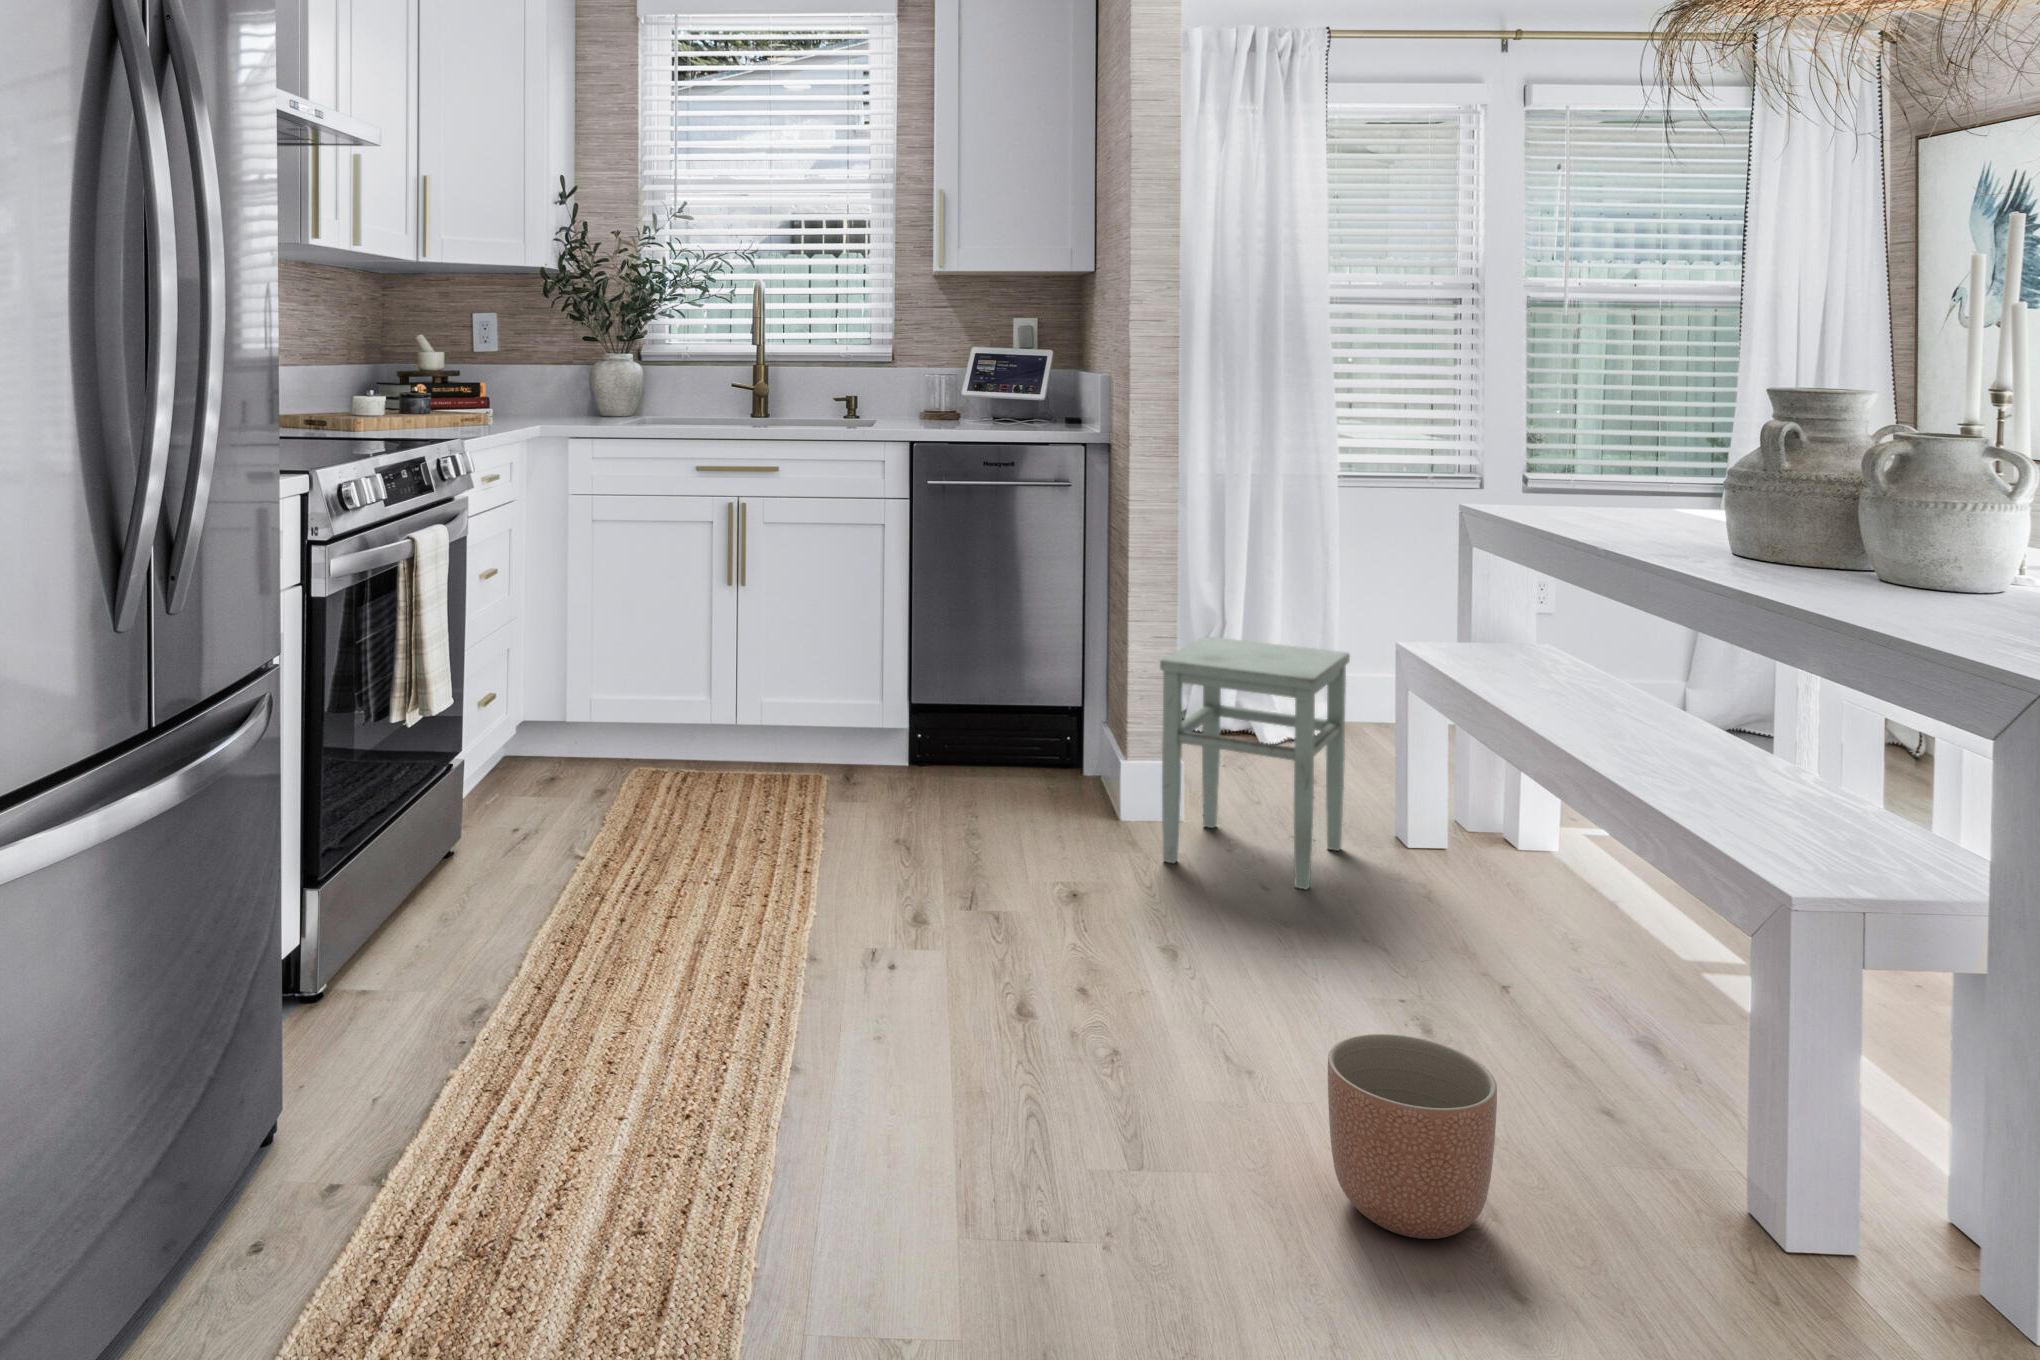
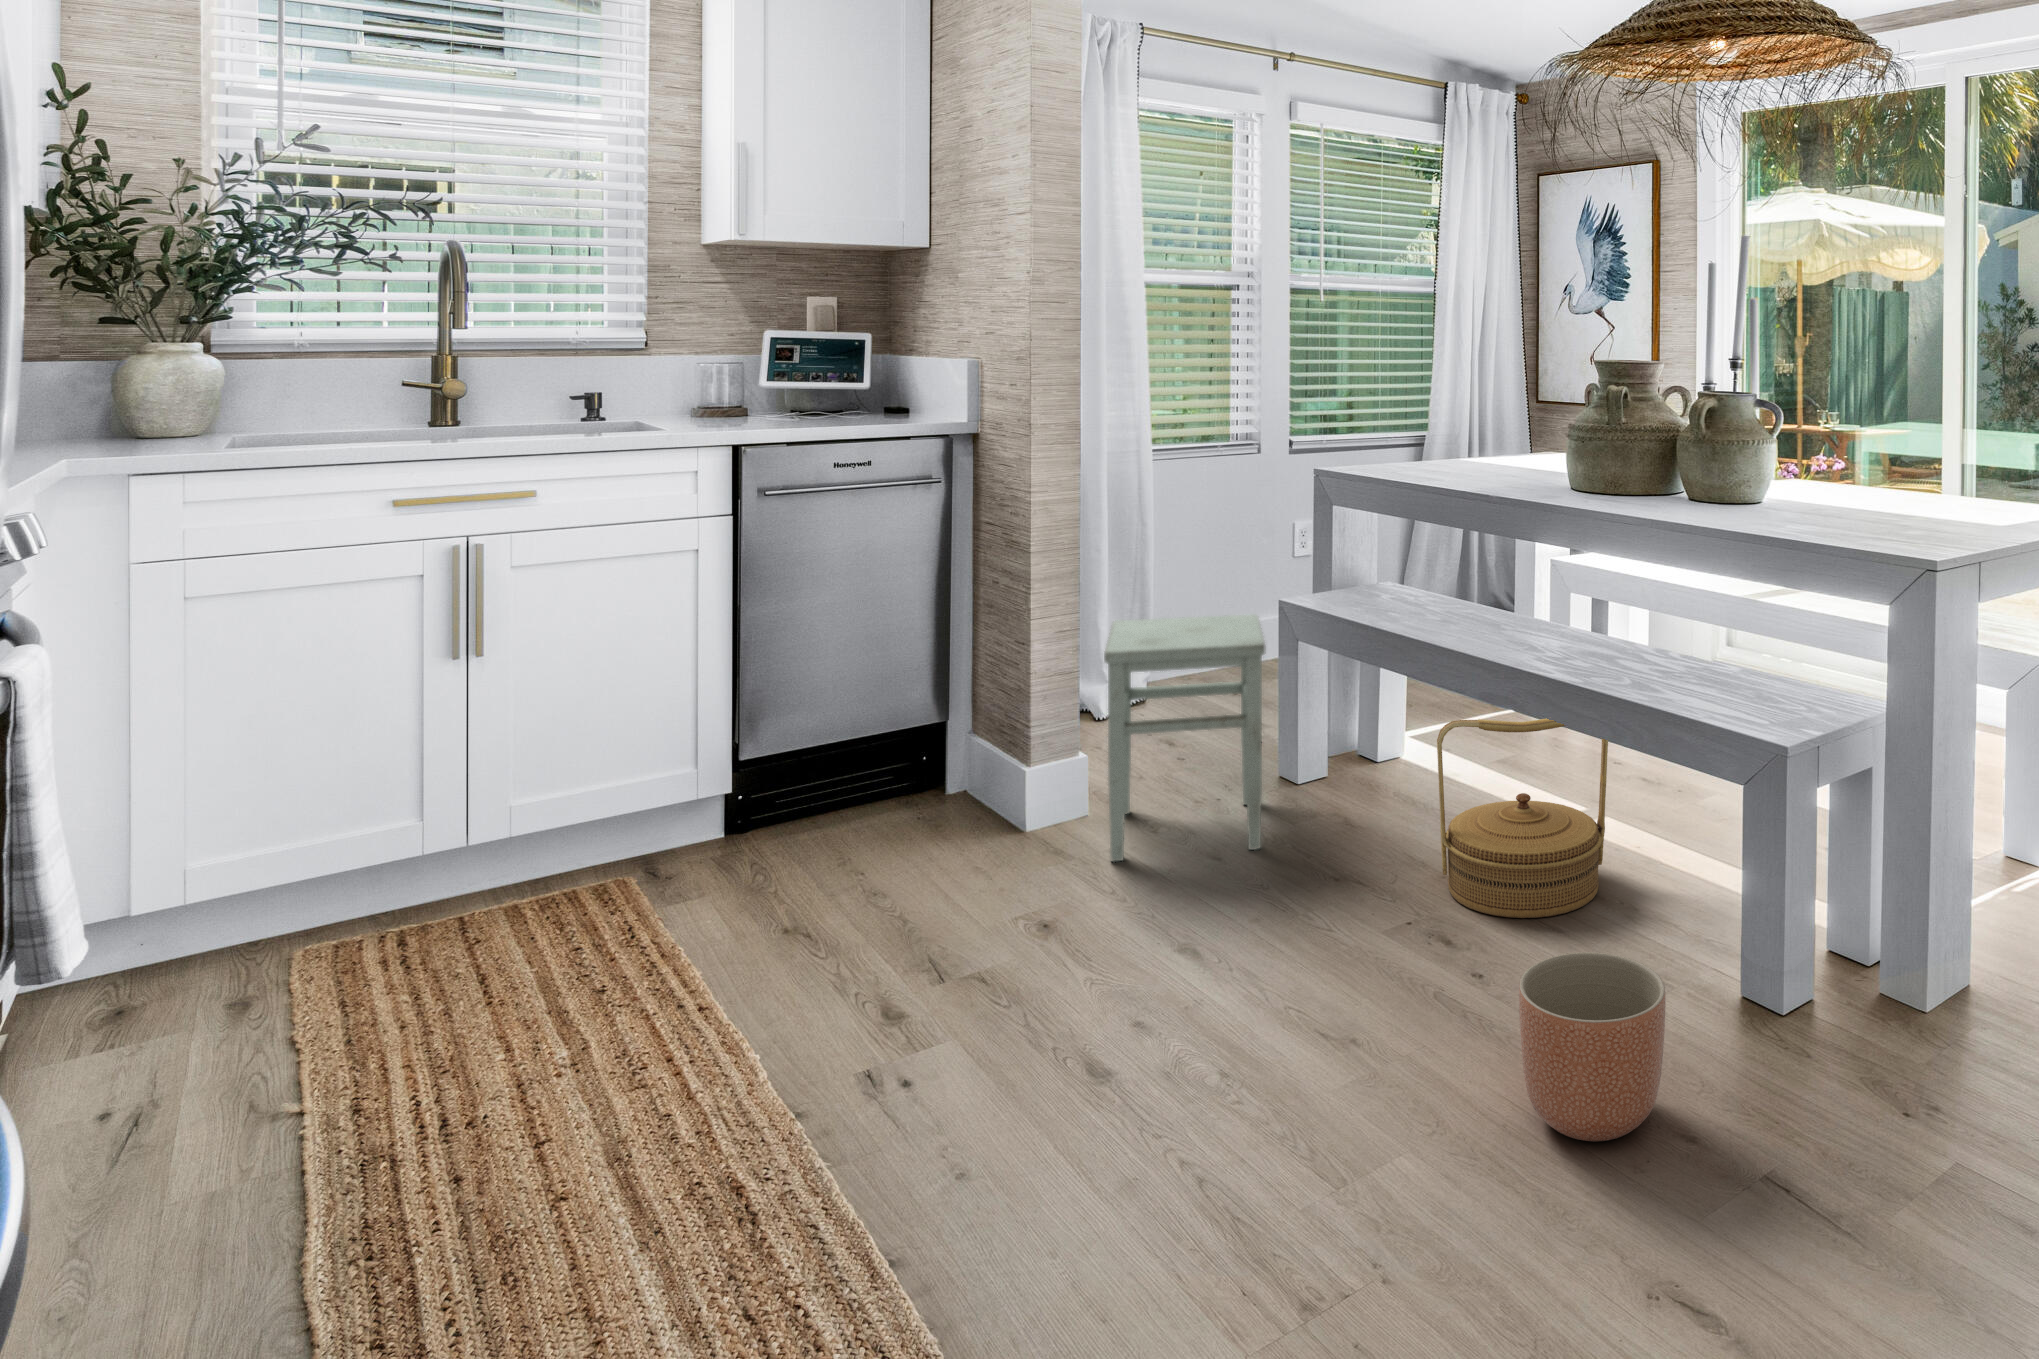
basket: none [1454,794,1677,1045] -> present [1437,718,1608,918]

